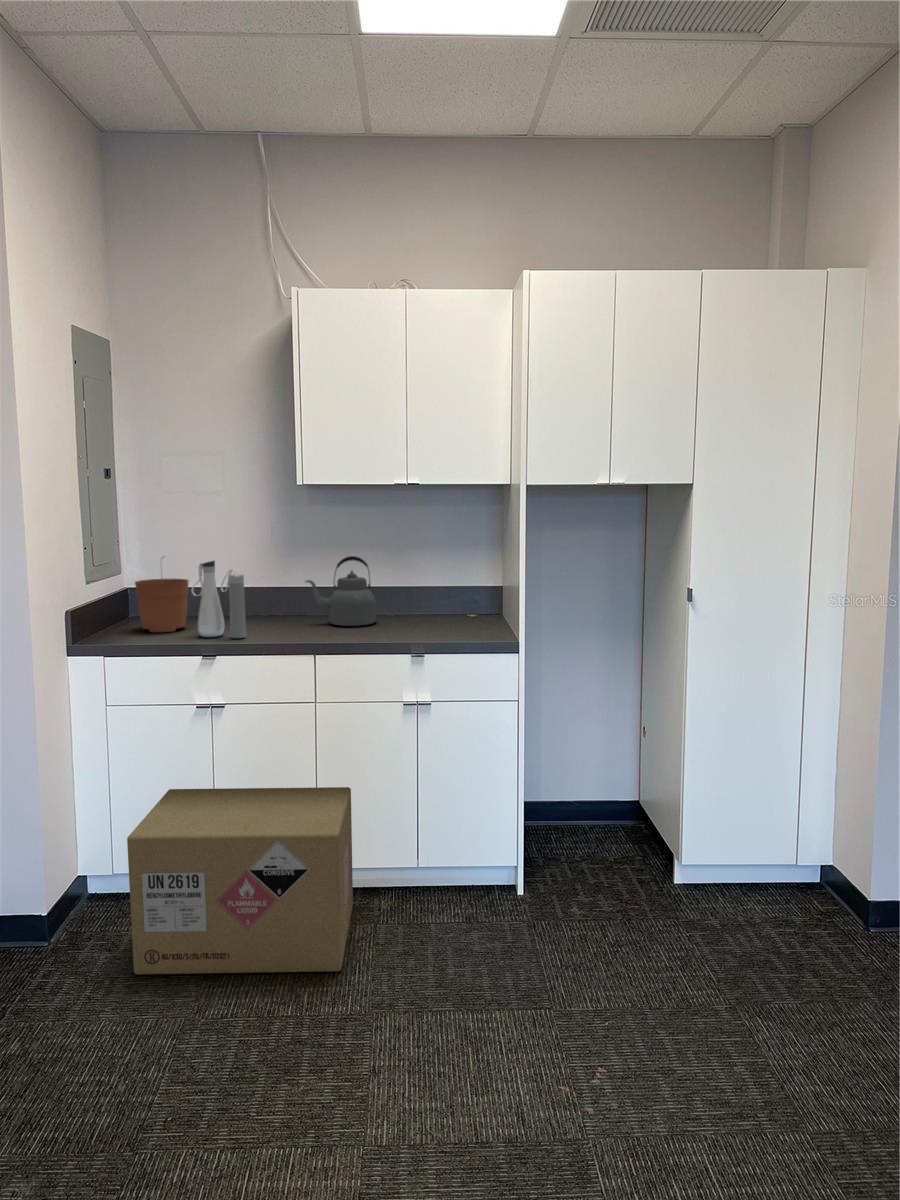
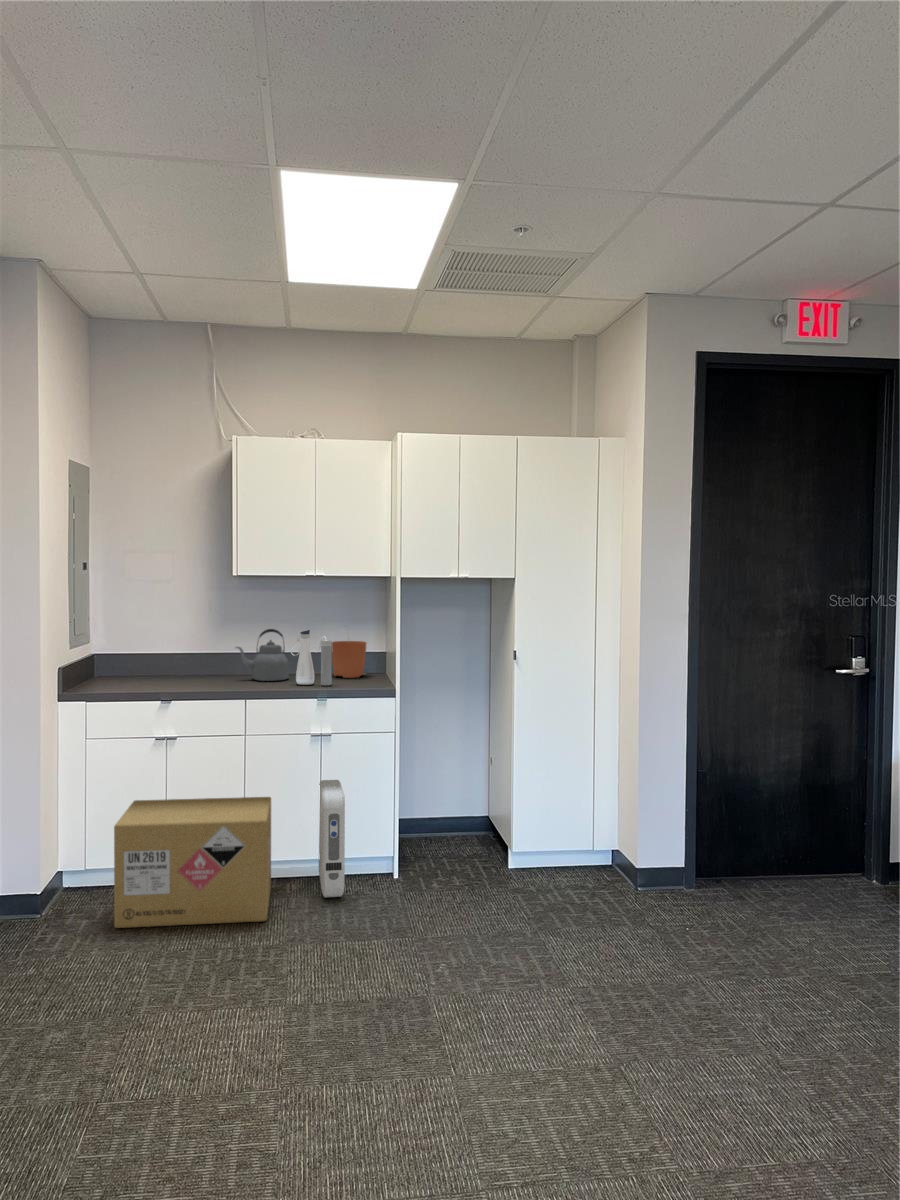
water bottle: present [191,561,246,638] -> present [291,630,332,685]
plant pot: present [135,578,189,632] -> present [331,641,367,678]
air purifier: none [416,763,450,929] -> present [319,780,345,898]

